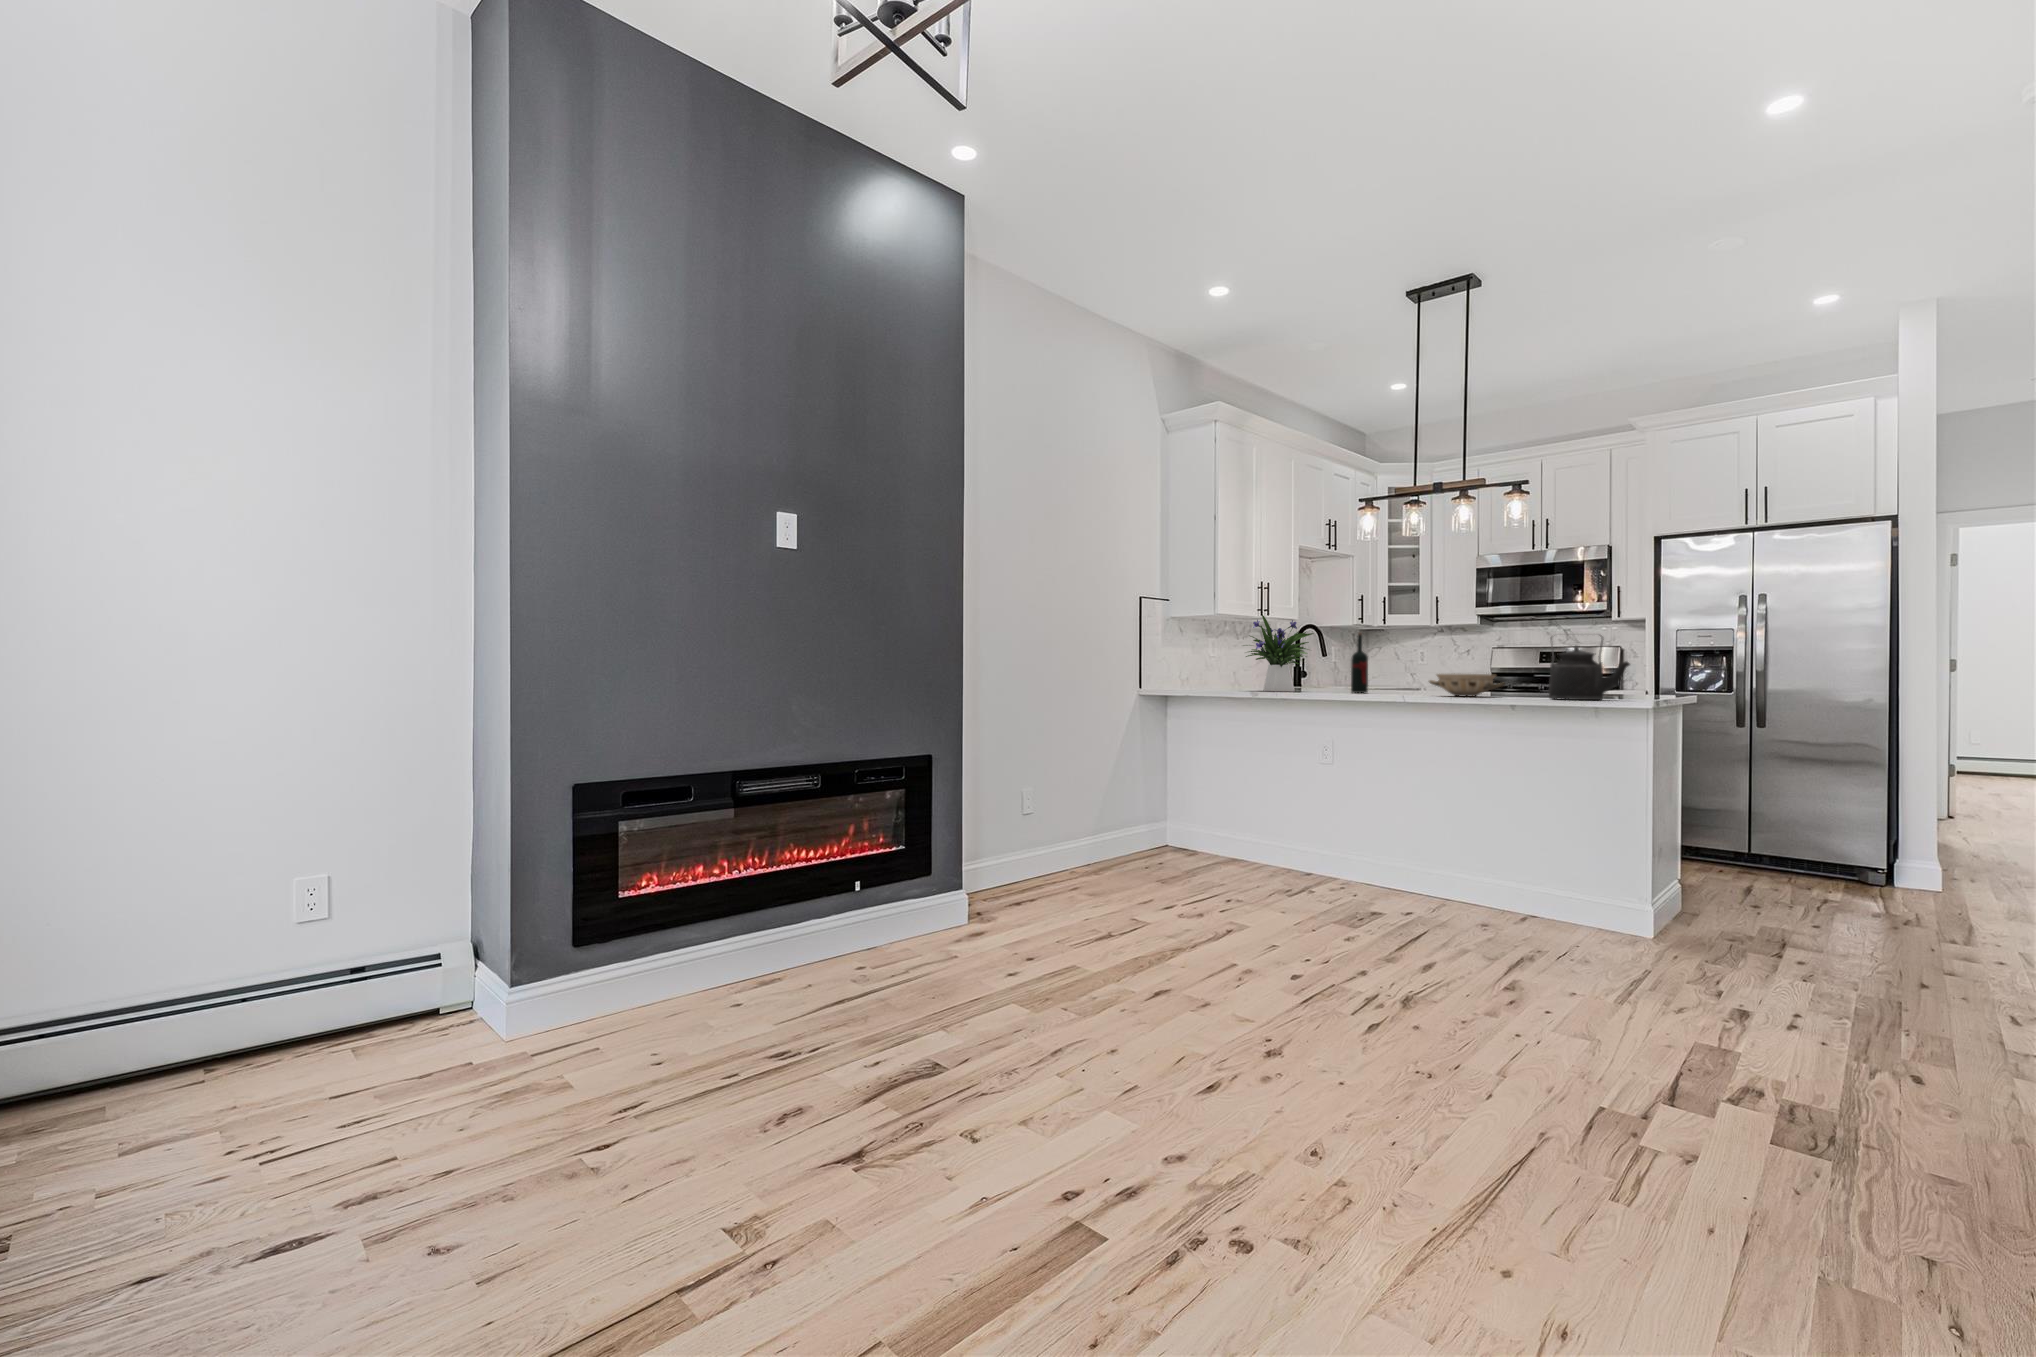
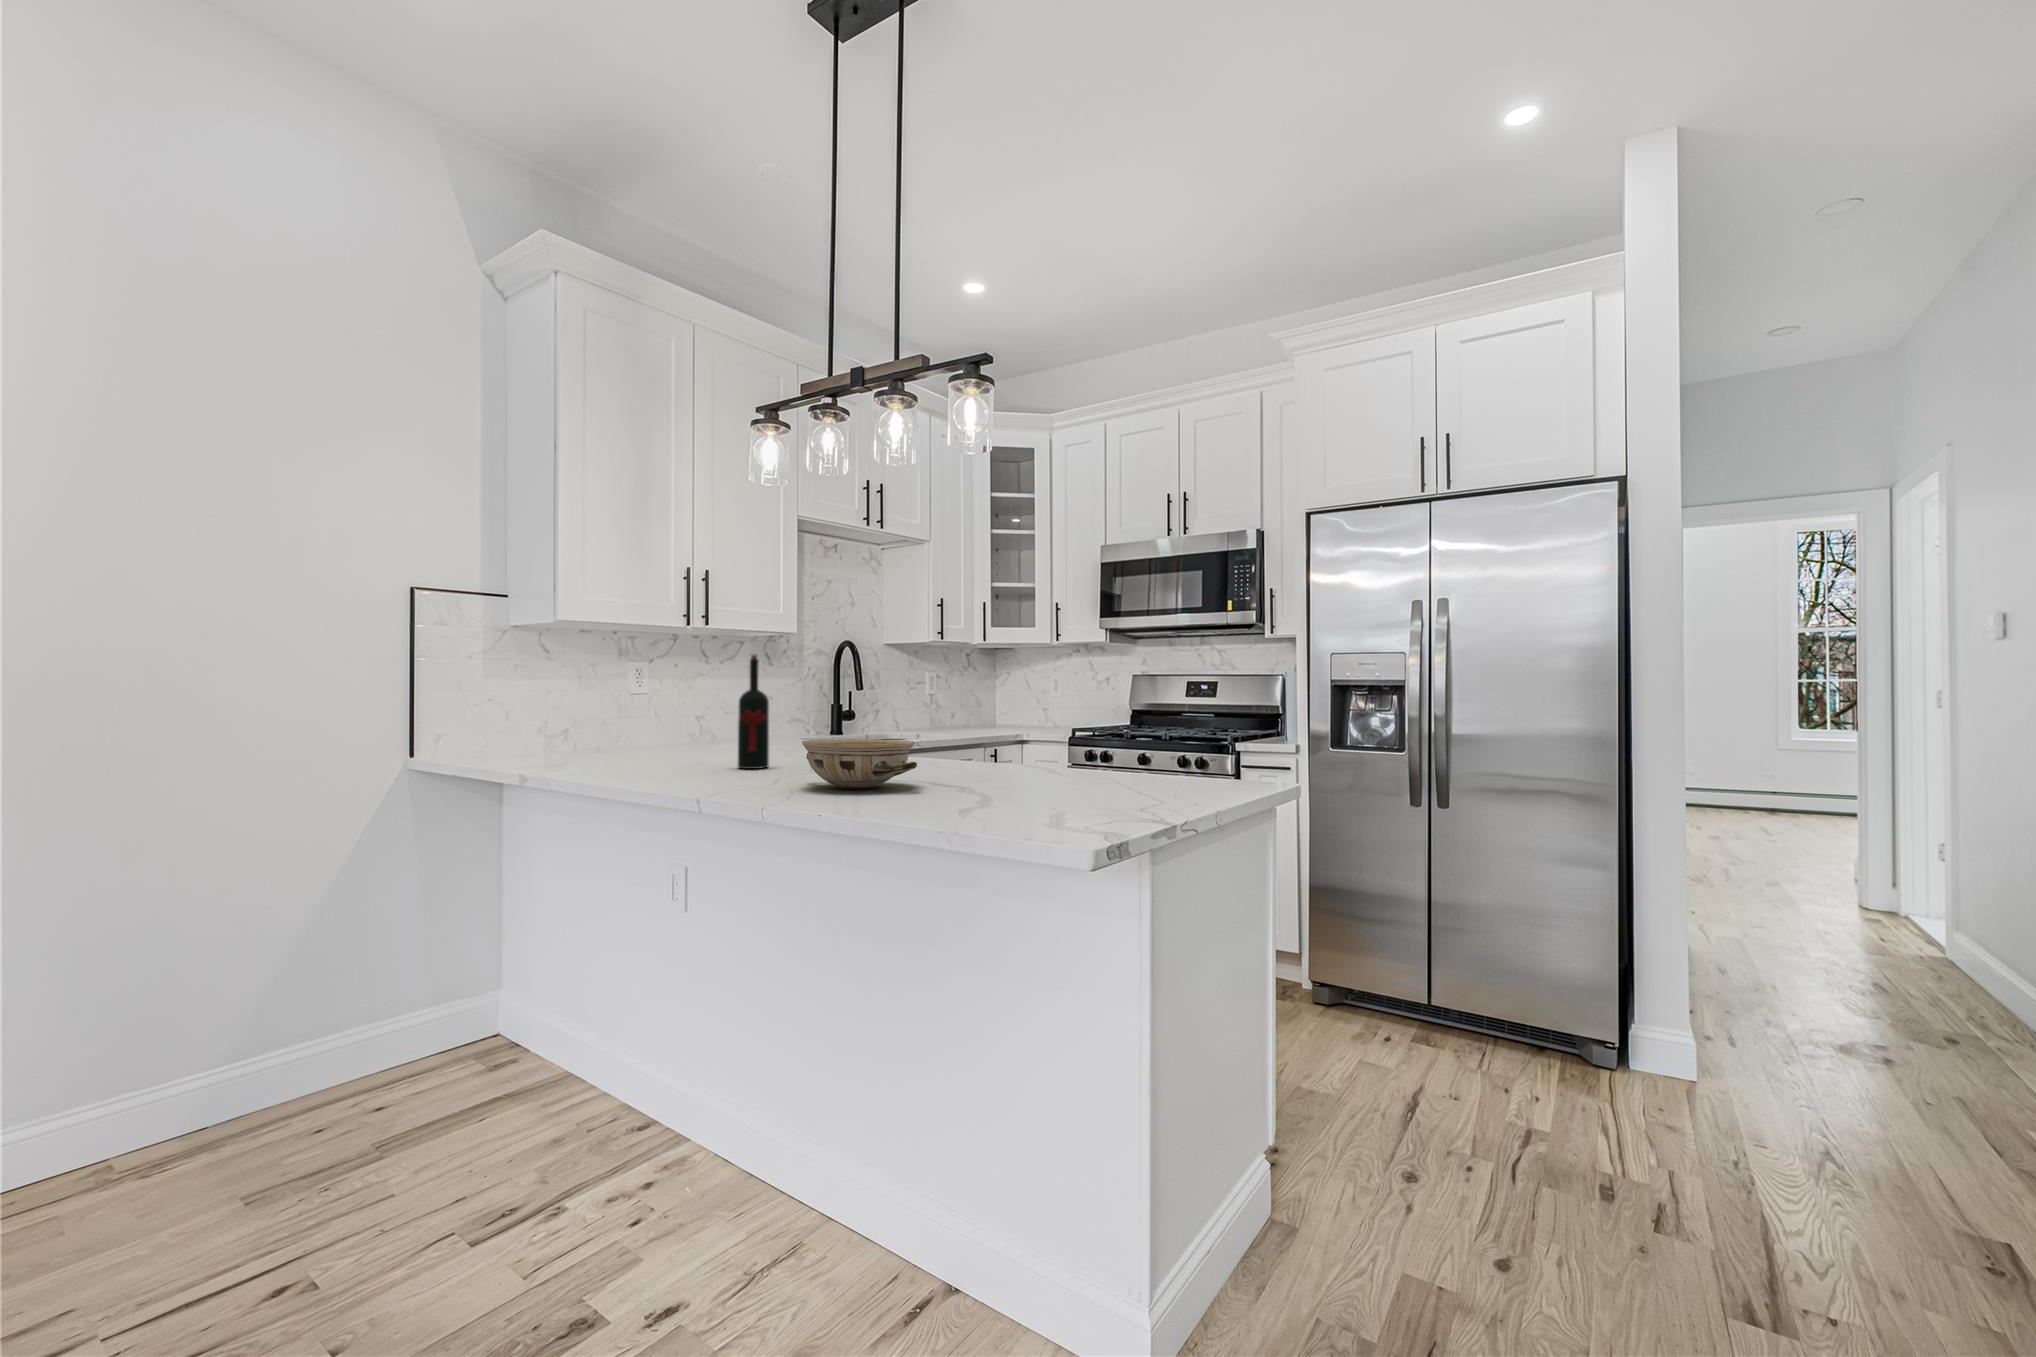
flower arrangement: present [1244,615,1314,691] -> none [584,621,723,762]
kettle: present [1549,635,1630,700] -> none [950,662,1107,814]

